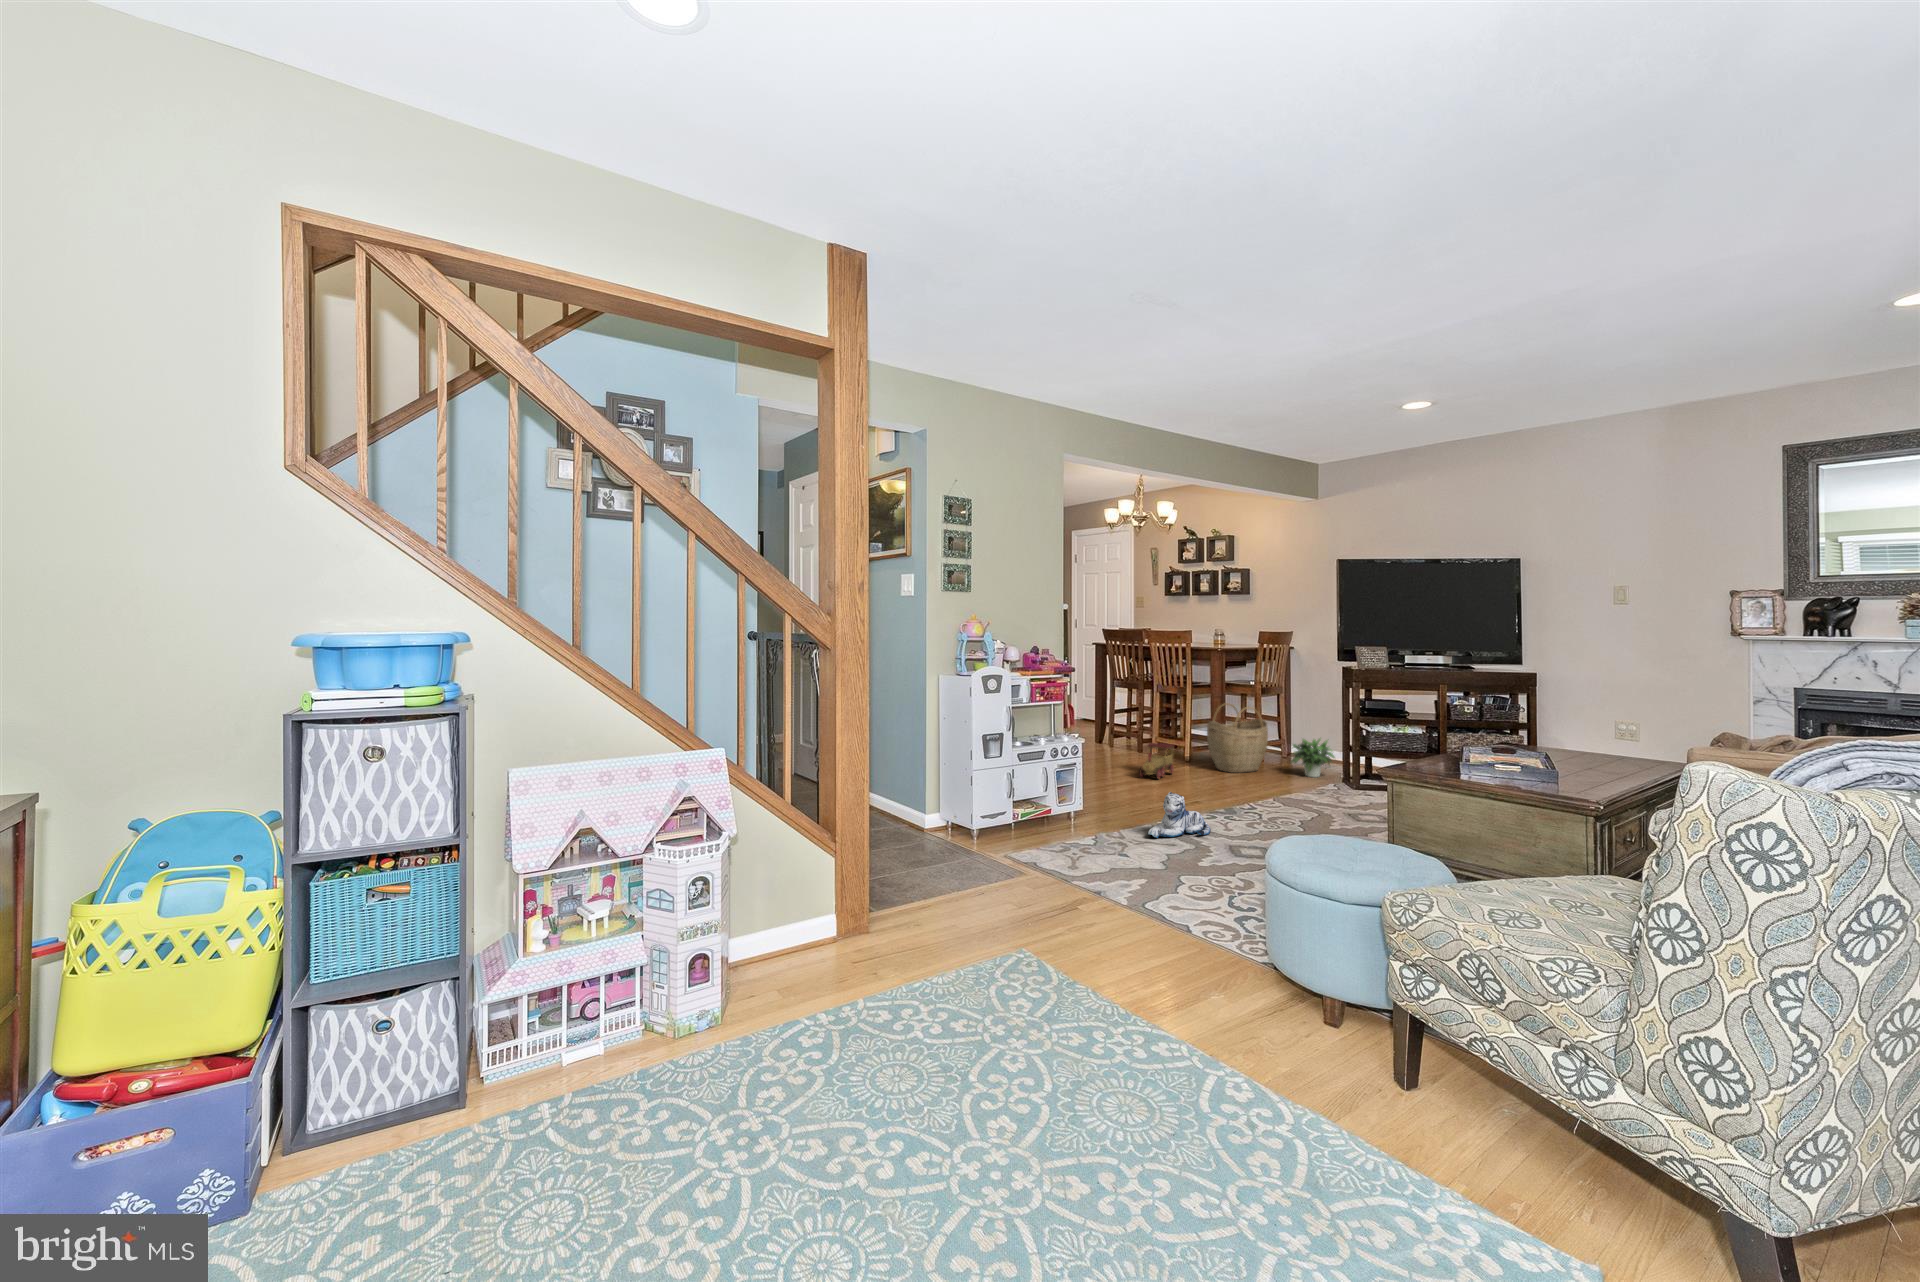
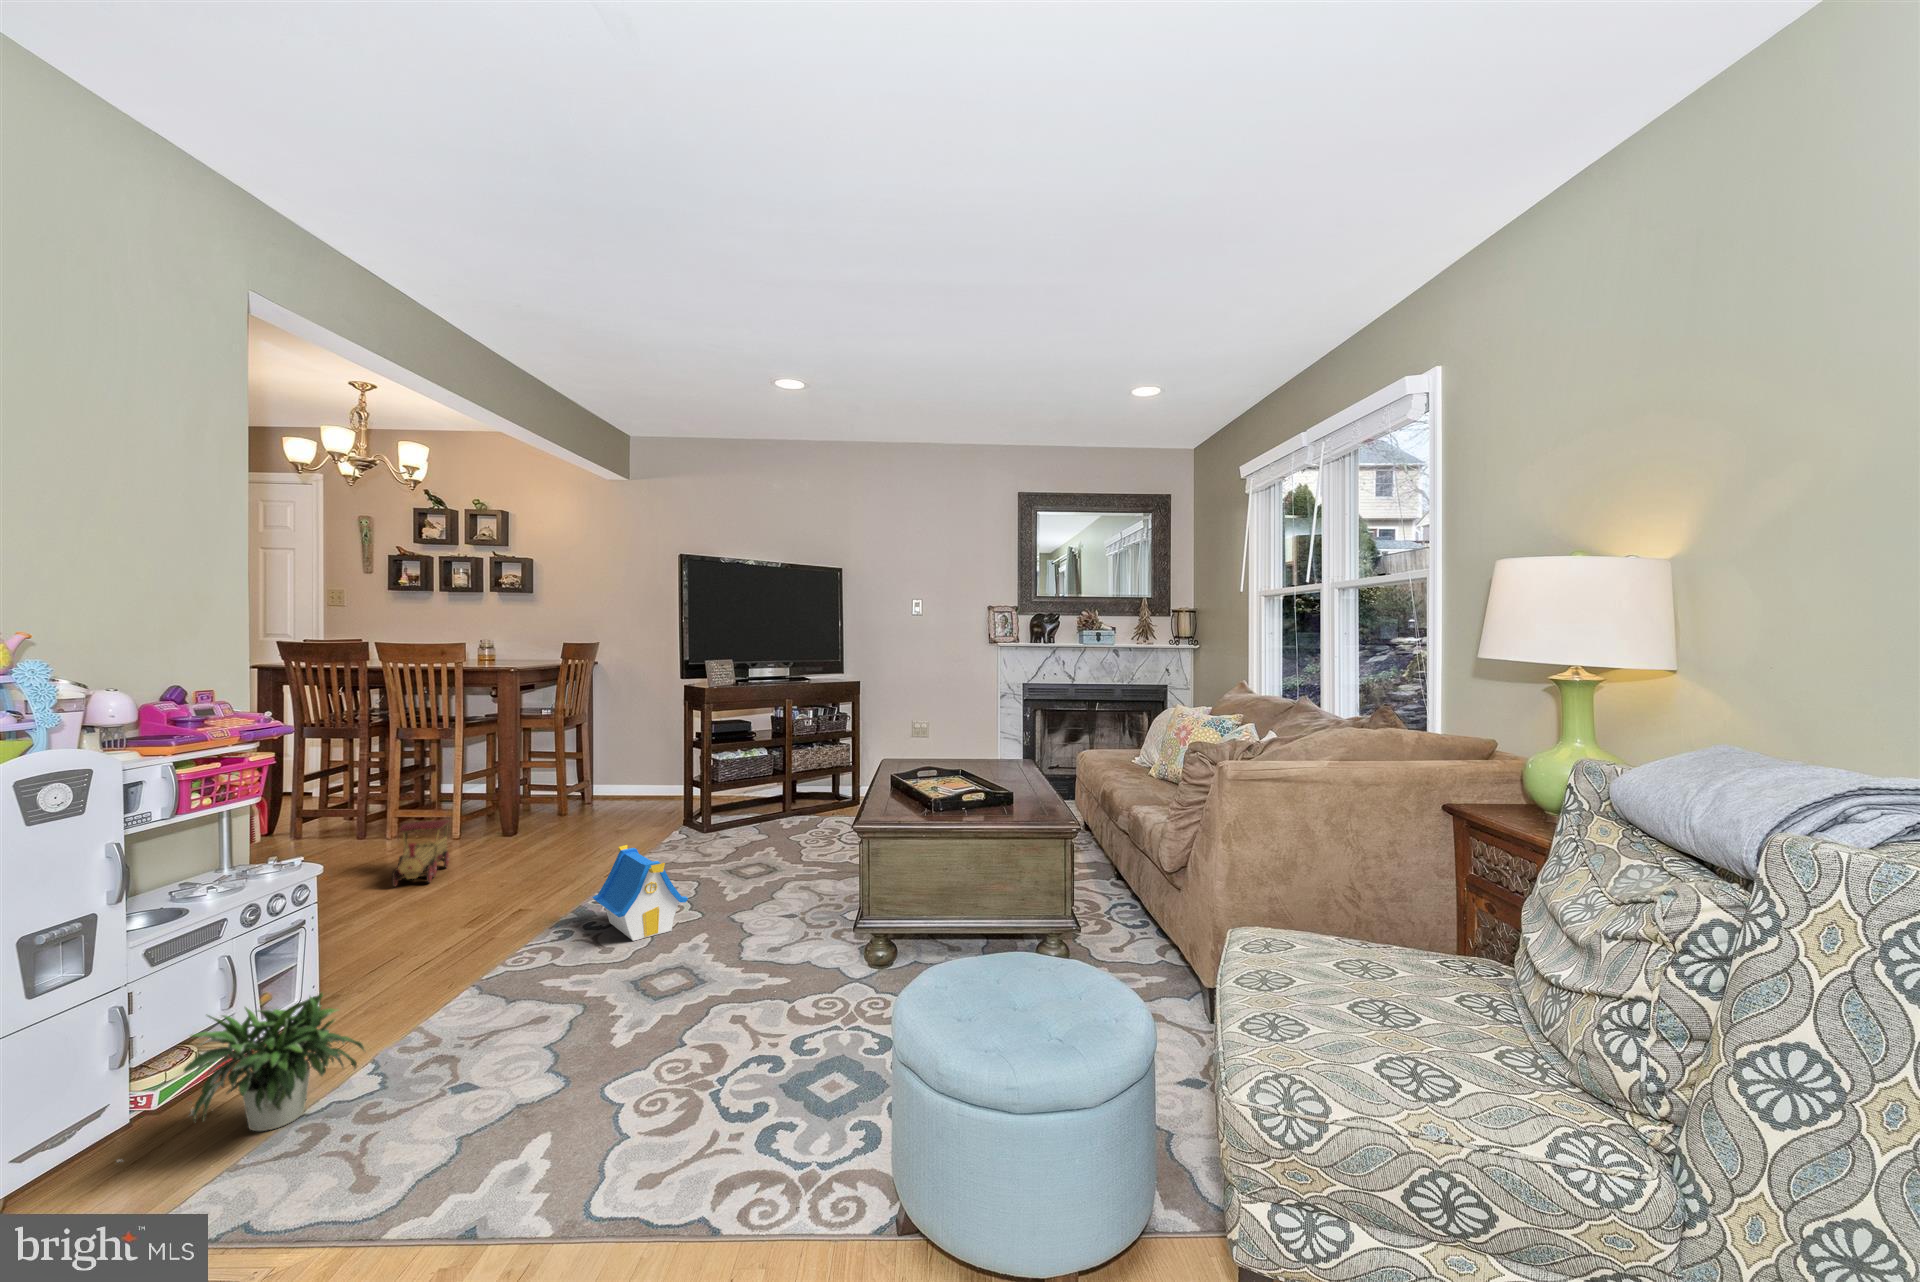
woven basket: present [1207,703,1268,773] -> none [496,744,587,844]
potted plant: present [1291,739,1335,777] -> present [117,993,365,1162]
toy house: none [1228,769,1283,829] -> present [593,845,688,941]
plush toy: present [1148,792,1211,838] -> none [488,923,592,1018]

